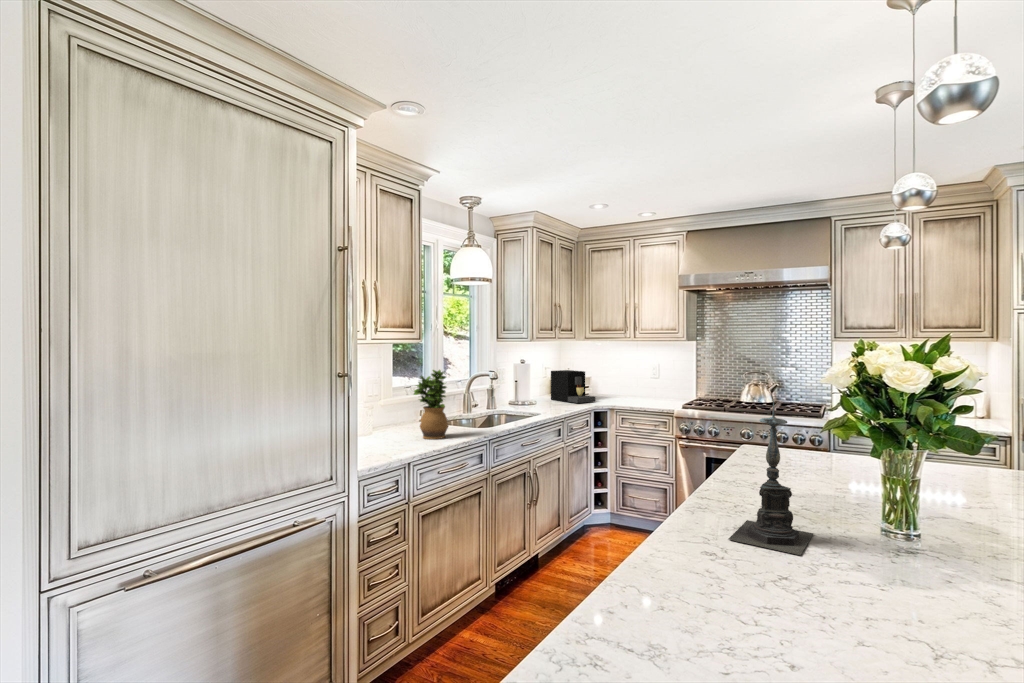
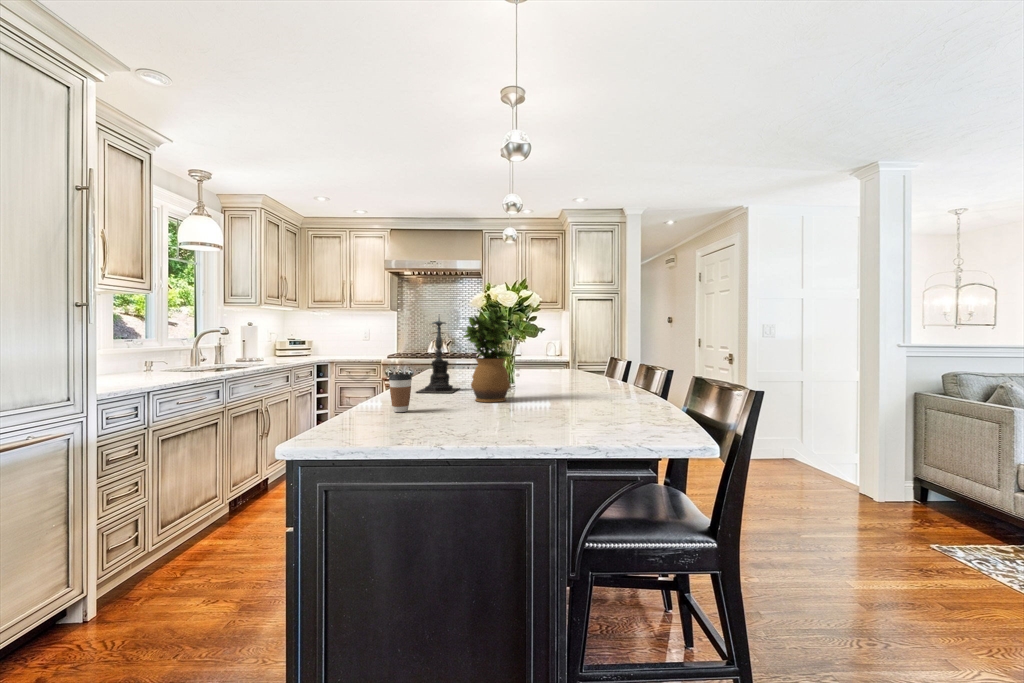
potted plant: present [414,370,448,439] -> present [463,308,511,402]
coffee maker: present [551,370,595,403] -> none [276,335,318,360]
coffee cup: none [686,559,732,640] -> present [389,374,412,412]

